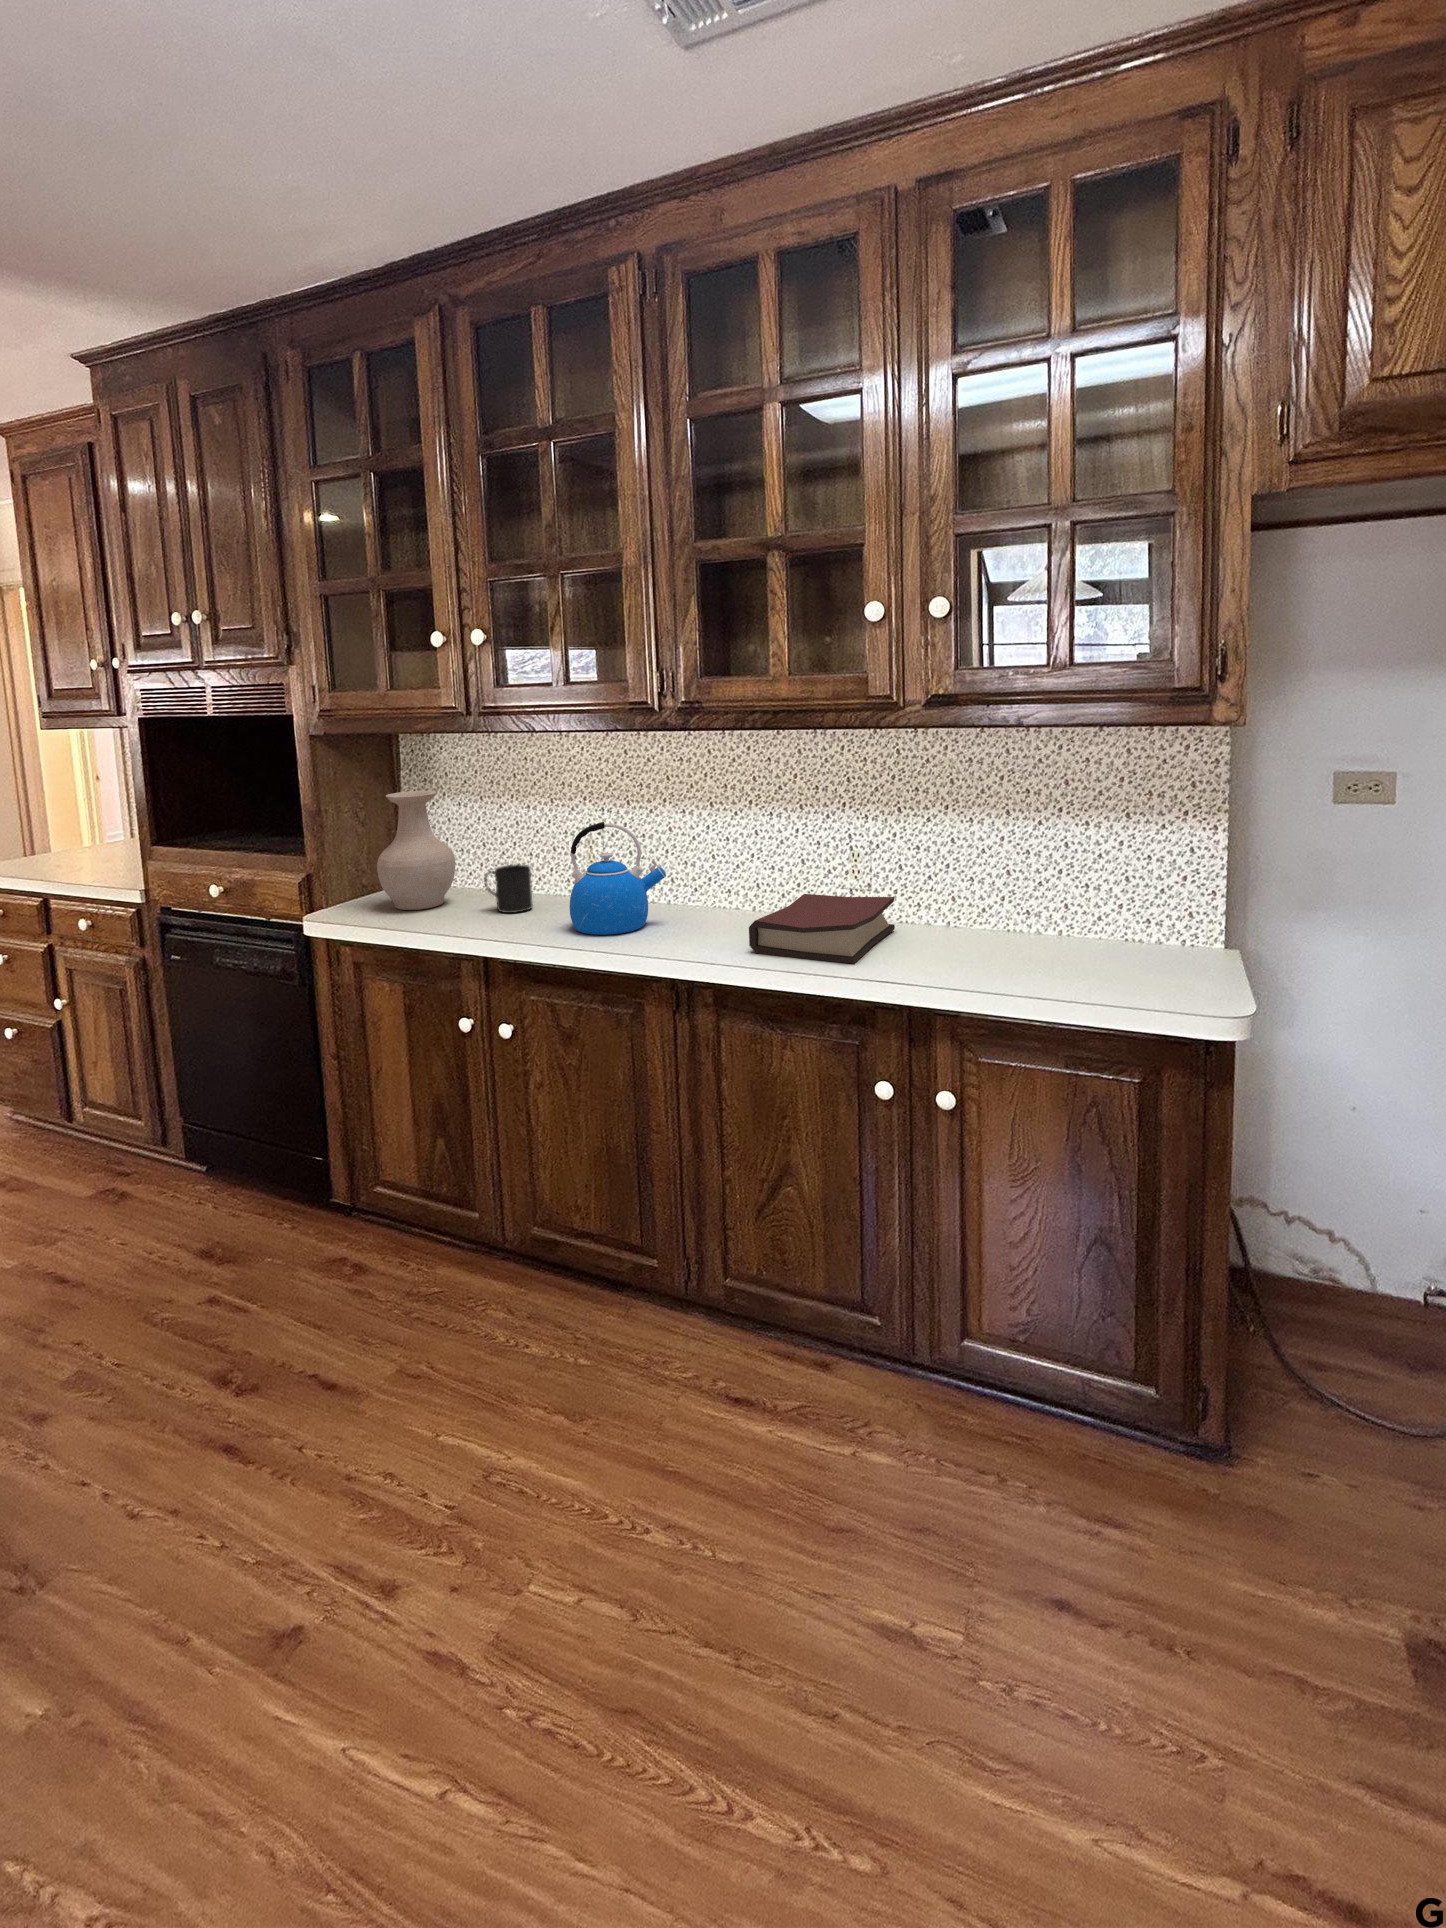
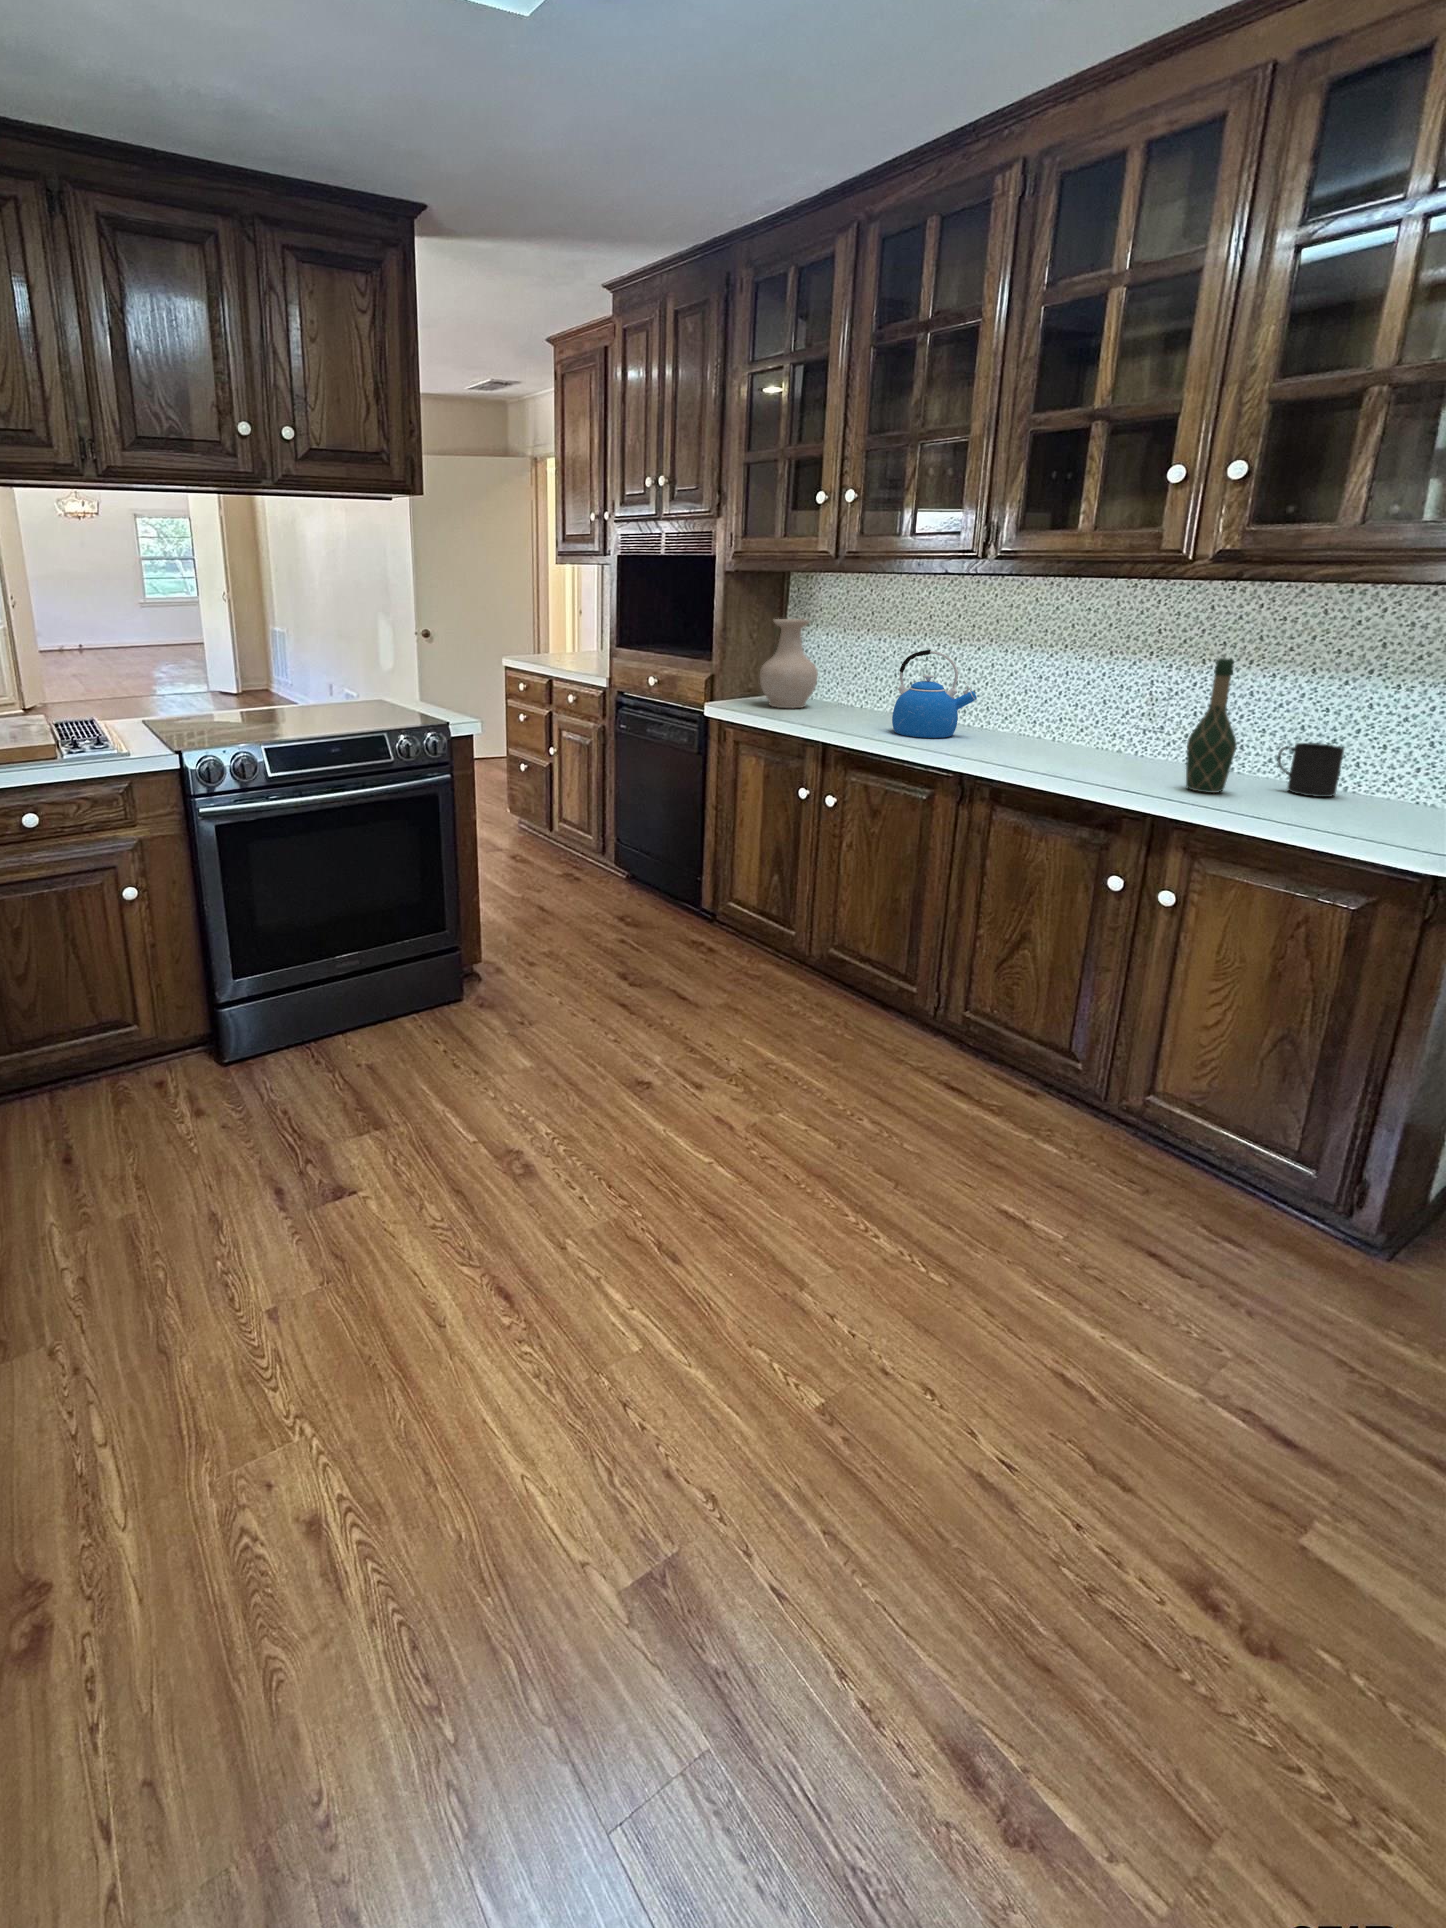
wine bottle: none [929,814,980,969] -> present [1186,658,1237,793]
mug: present [484,864,533,913] -> present [1277,743,1344,797]
hardback book: present [749,894,895,964] -> none [1026,728,1179,777]

